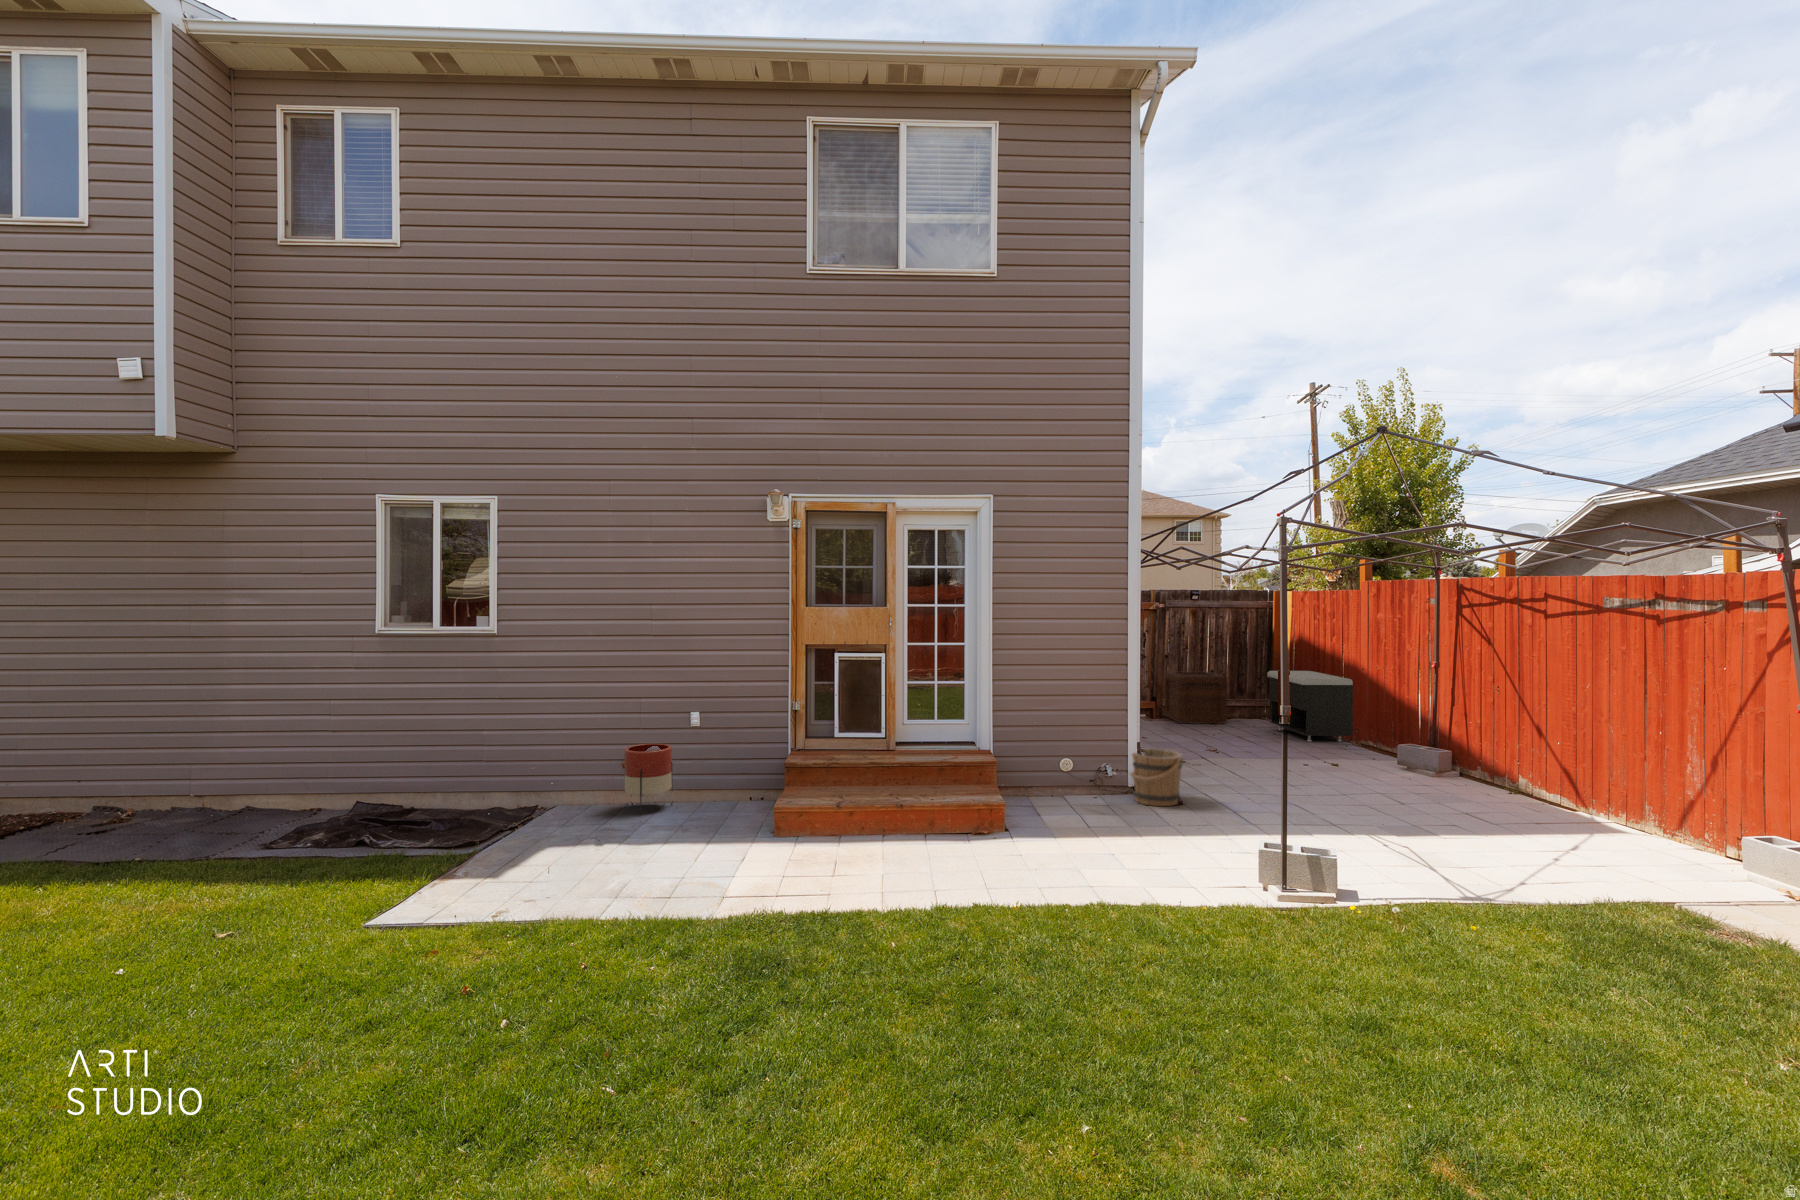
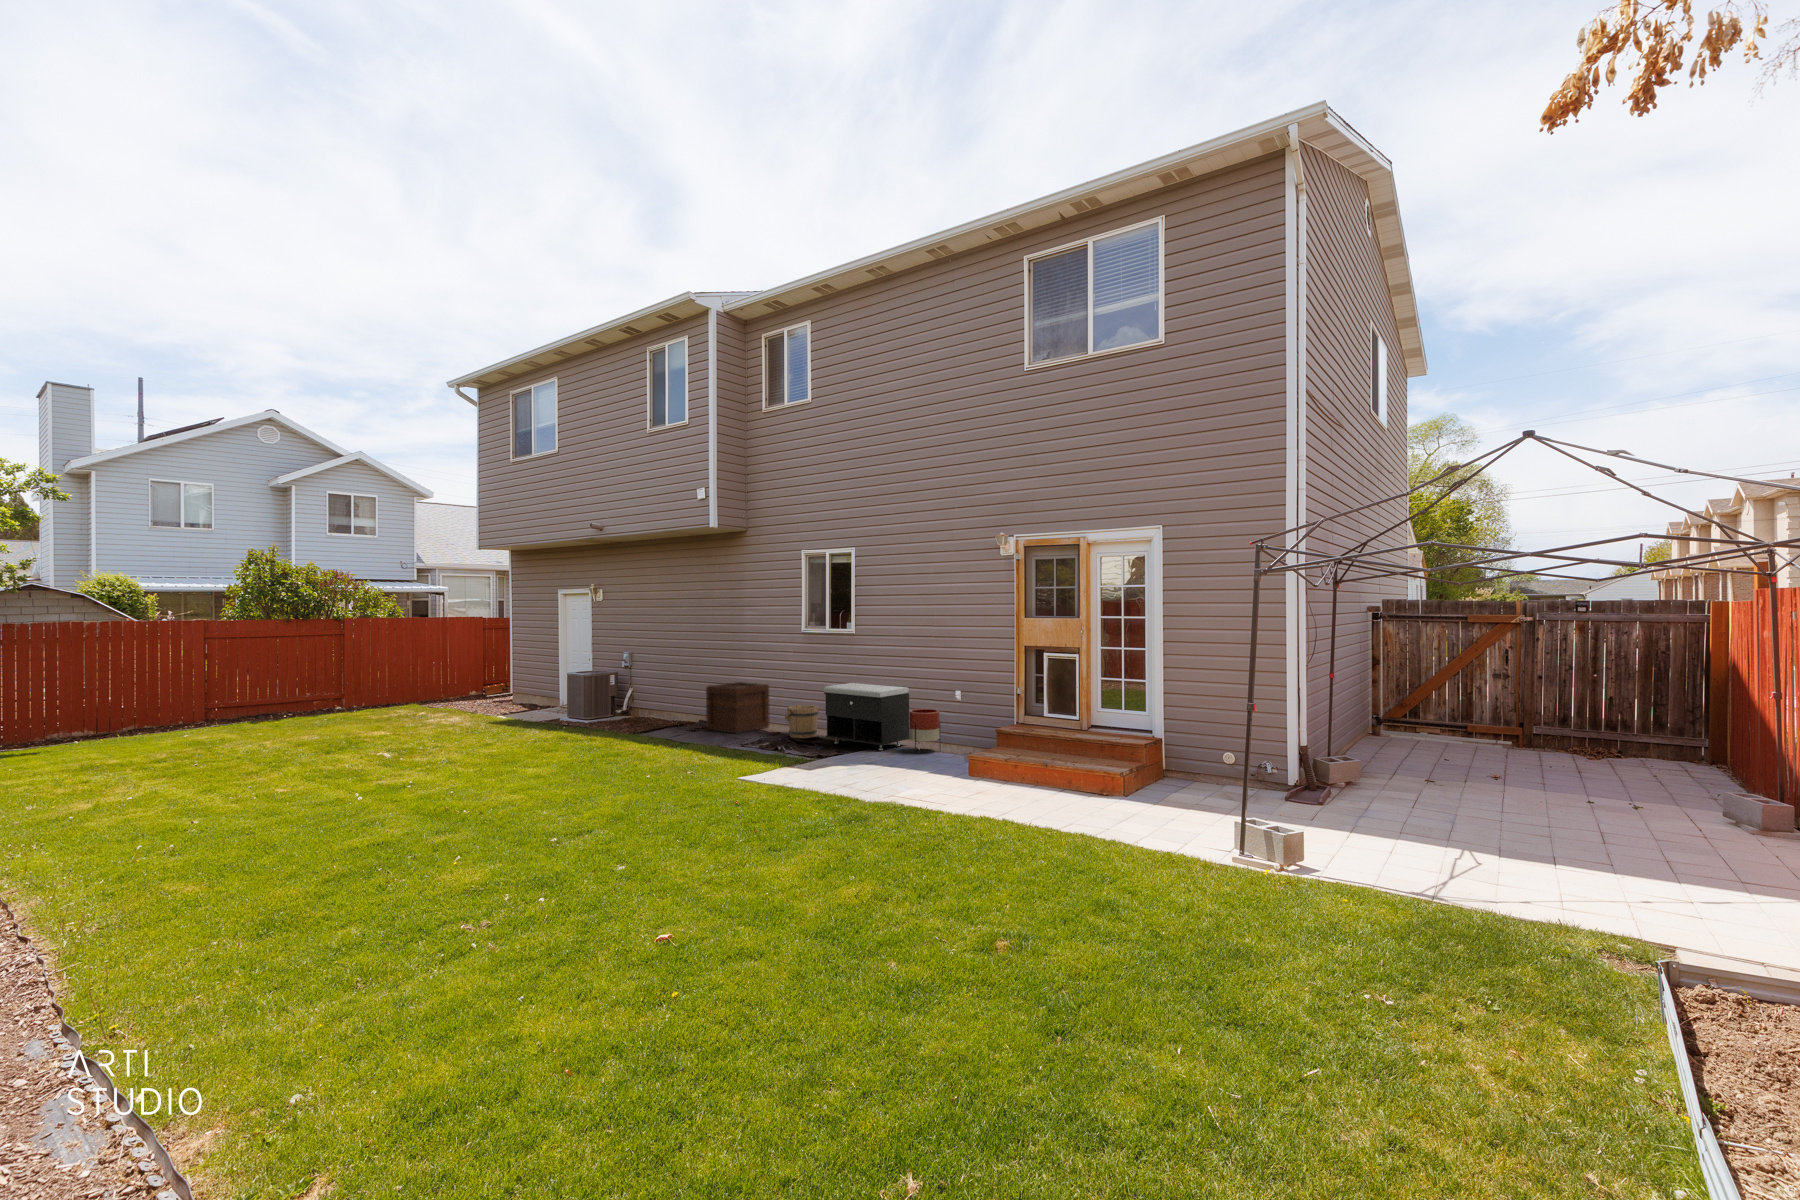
storage bench: present [1267,671,1353,741] -> present [824,683,909,750]
wooden crate: present [1164,672,1227,724] -> present [706,682,769,734]
bucket: present [1130,748,1183,806] -> present [785,705,819,738]

